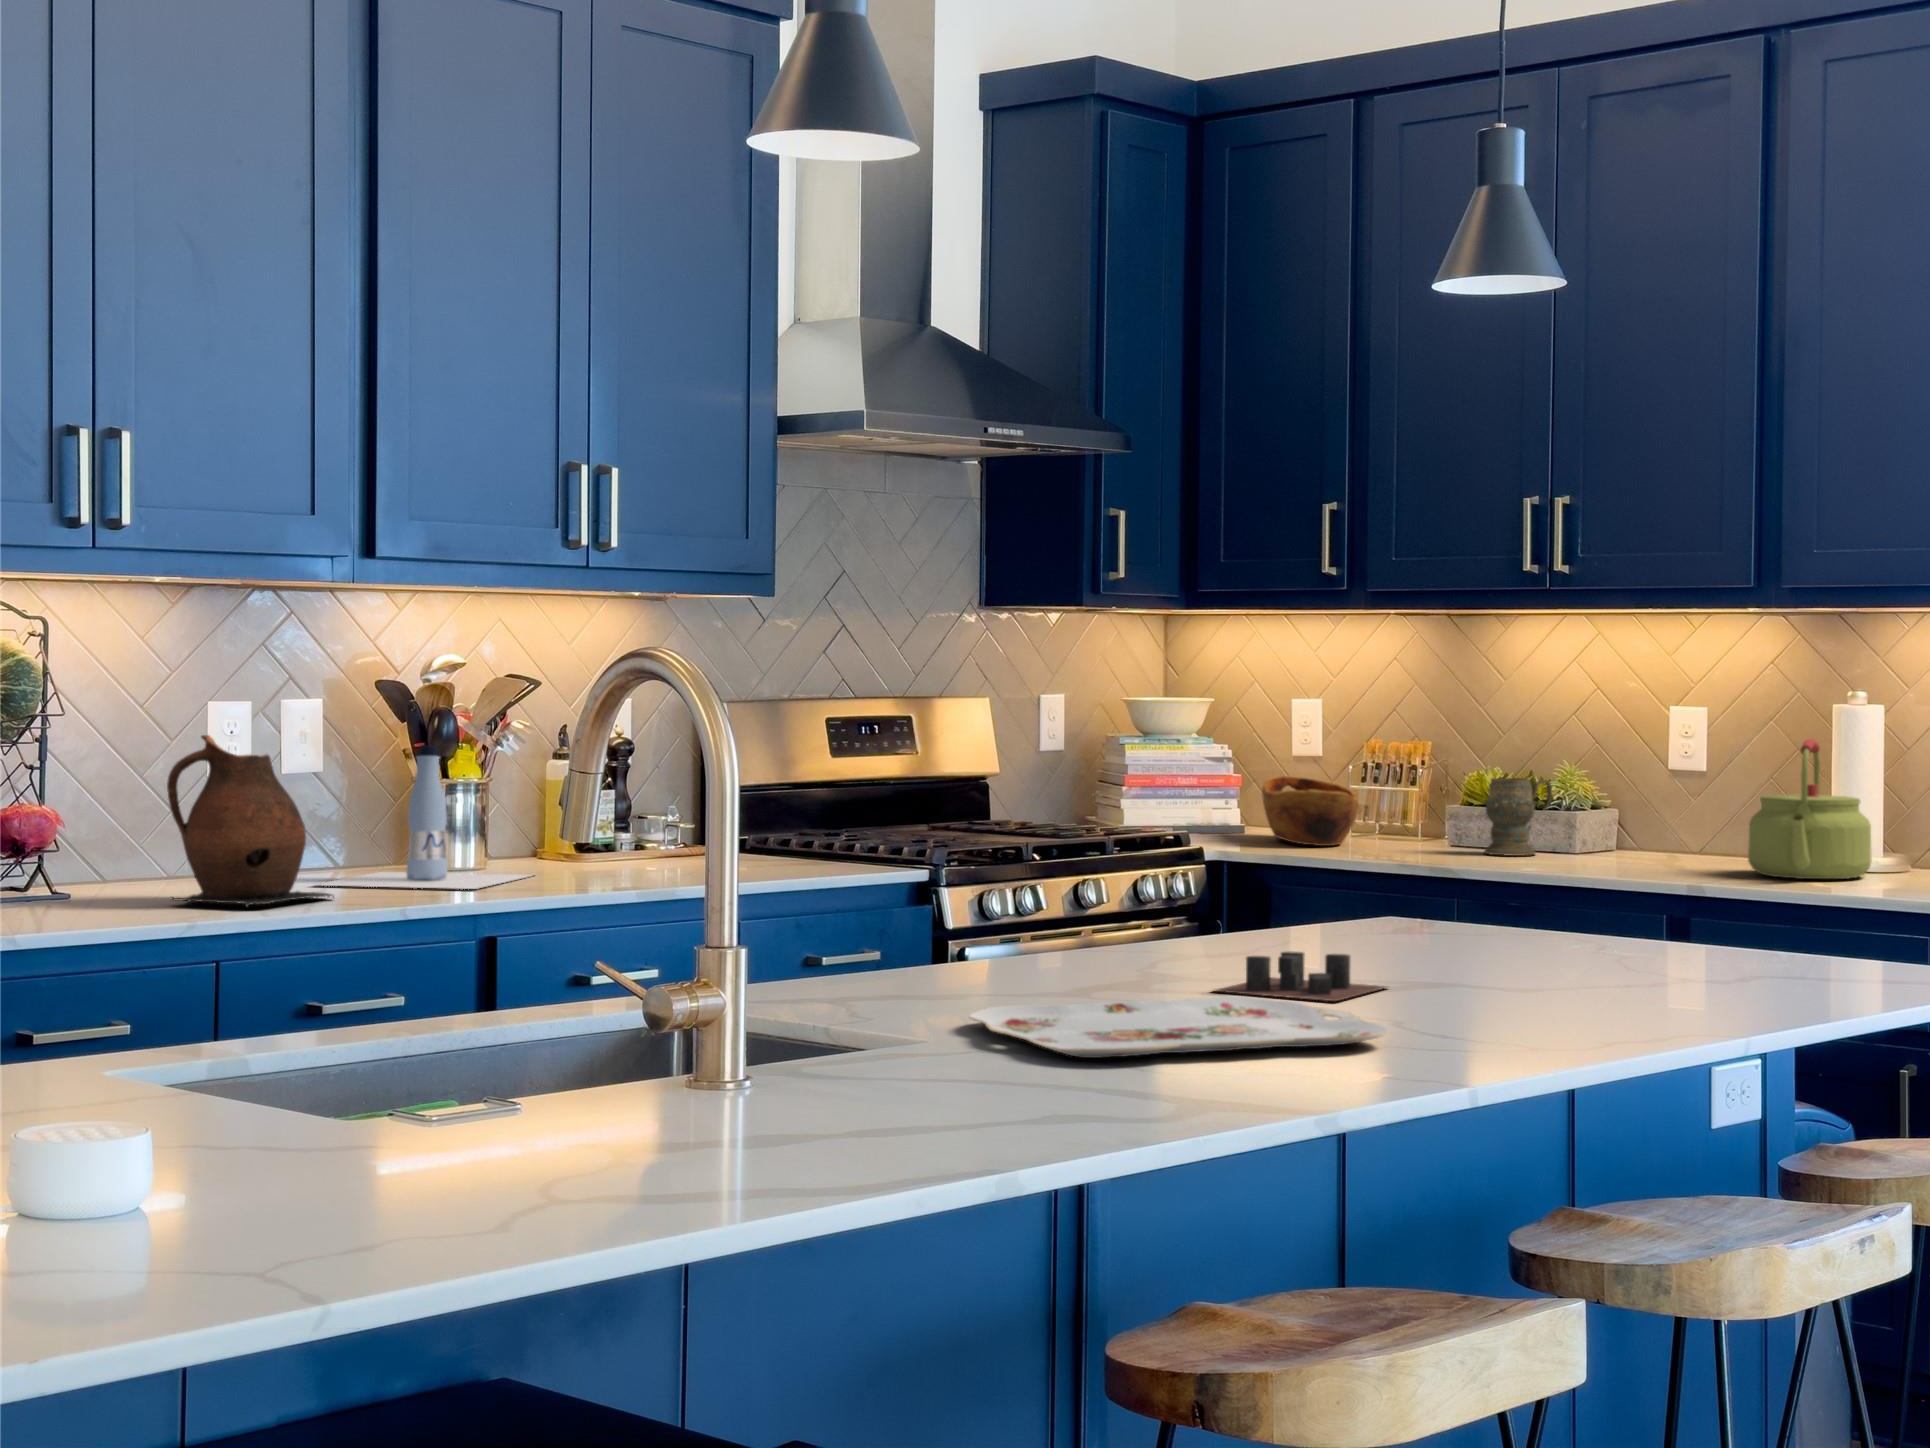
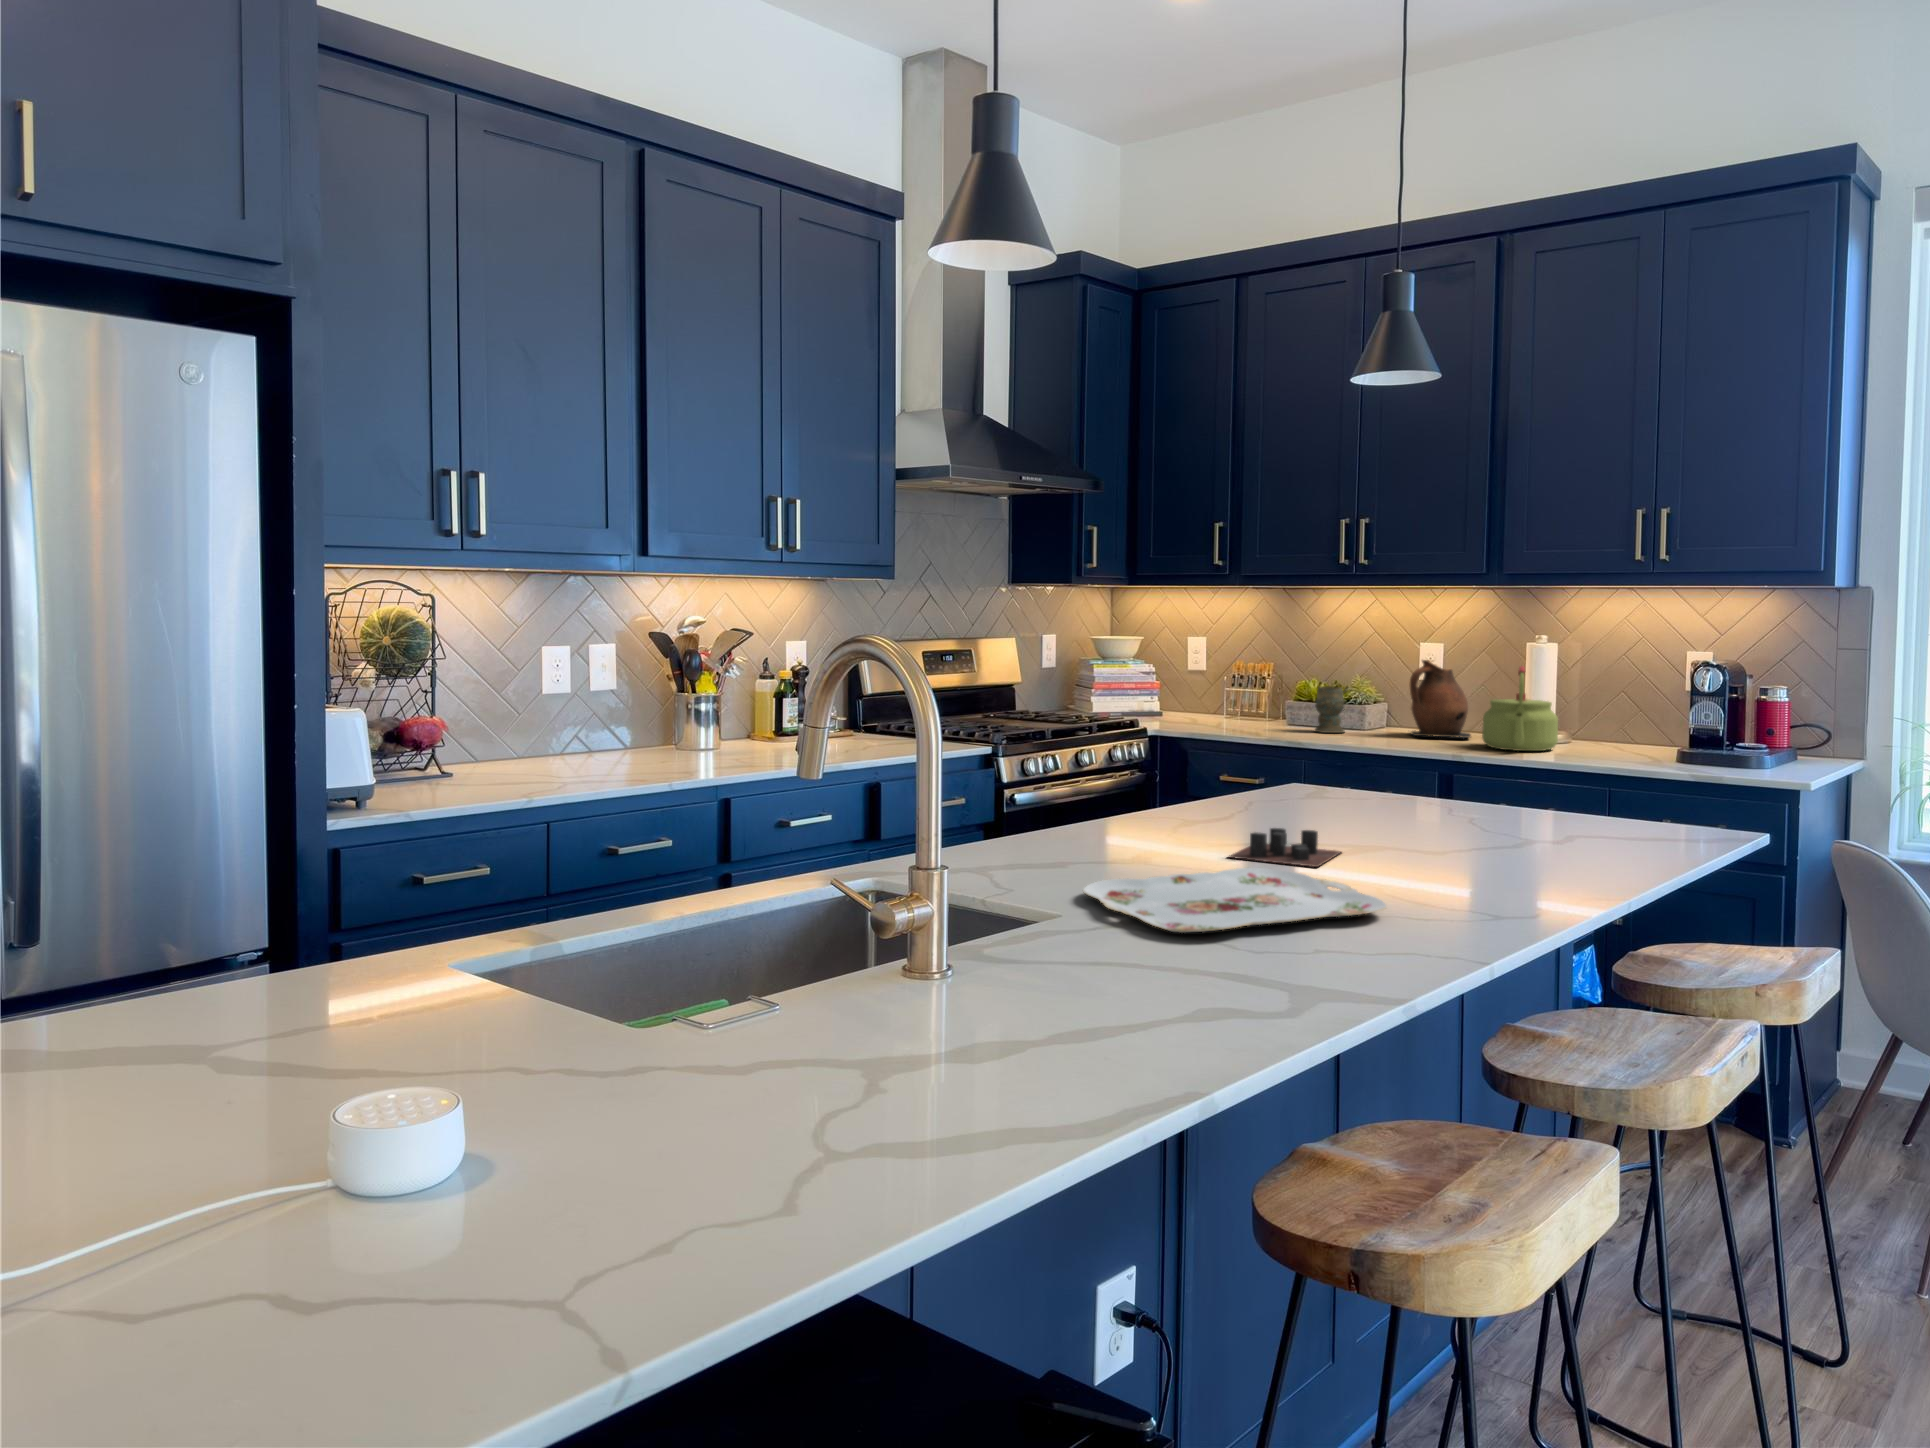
ceramic pitcher: present [167,735,332,907] -> present [1410,660,1471,738]
bottle: present [319,746,531,889] -> none [609,675,753,767]
wooden bowl: present [1262,776,1359,846] -> none [1176,683,1237,726]

